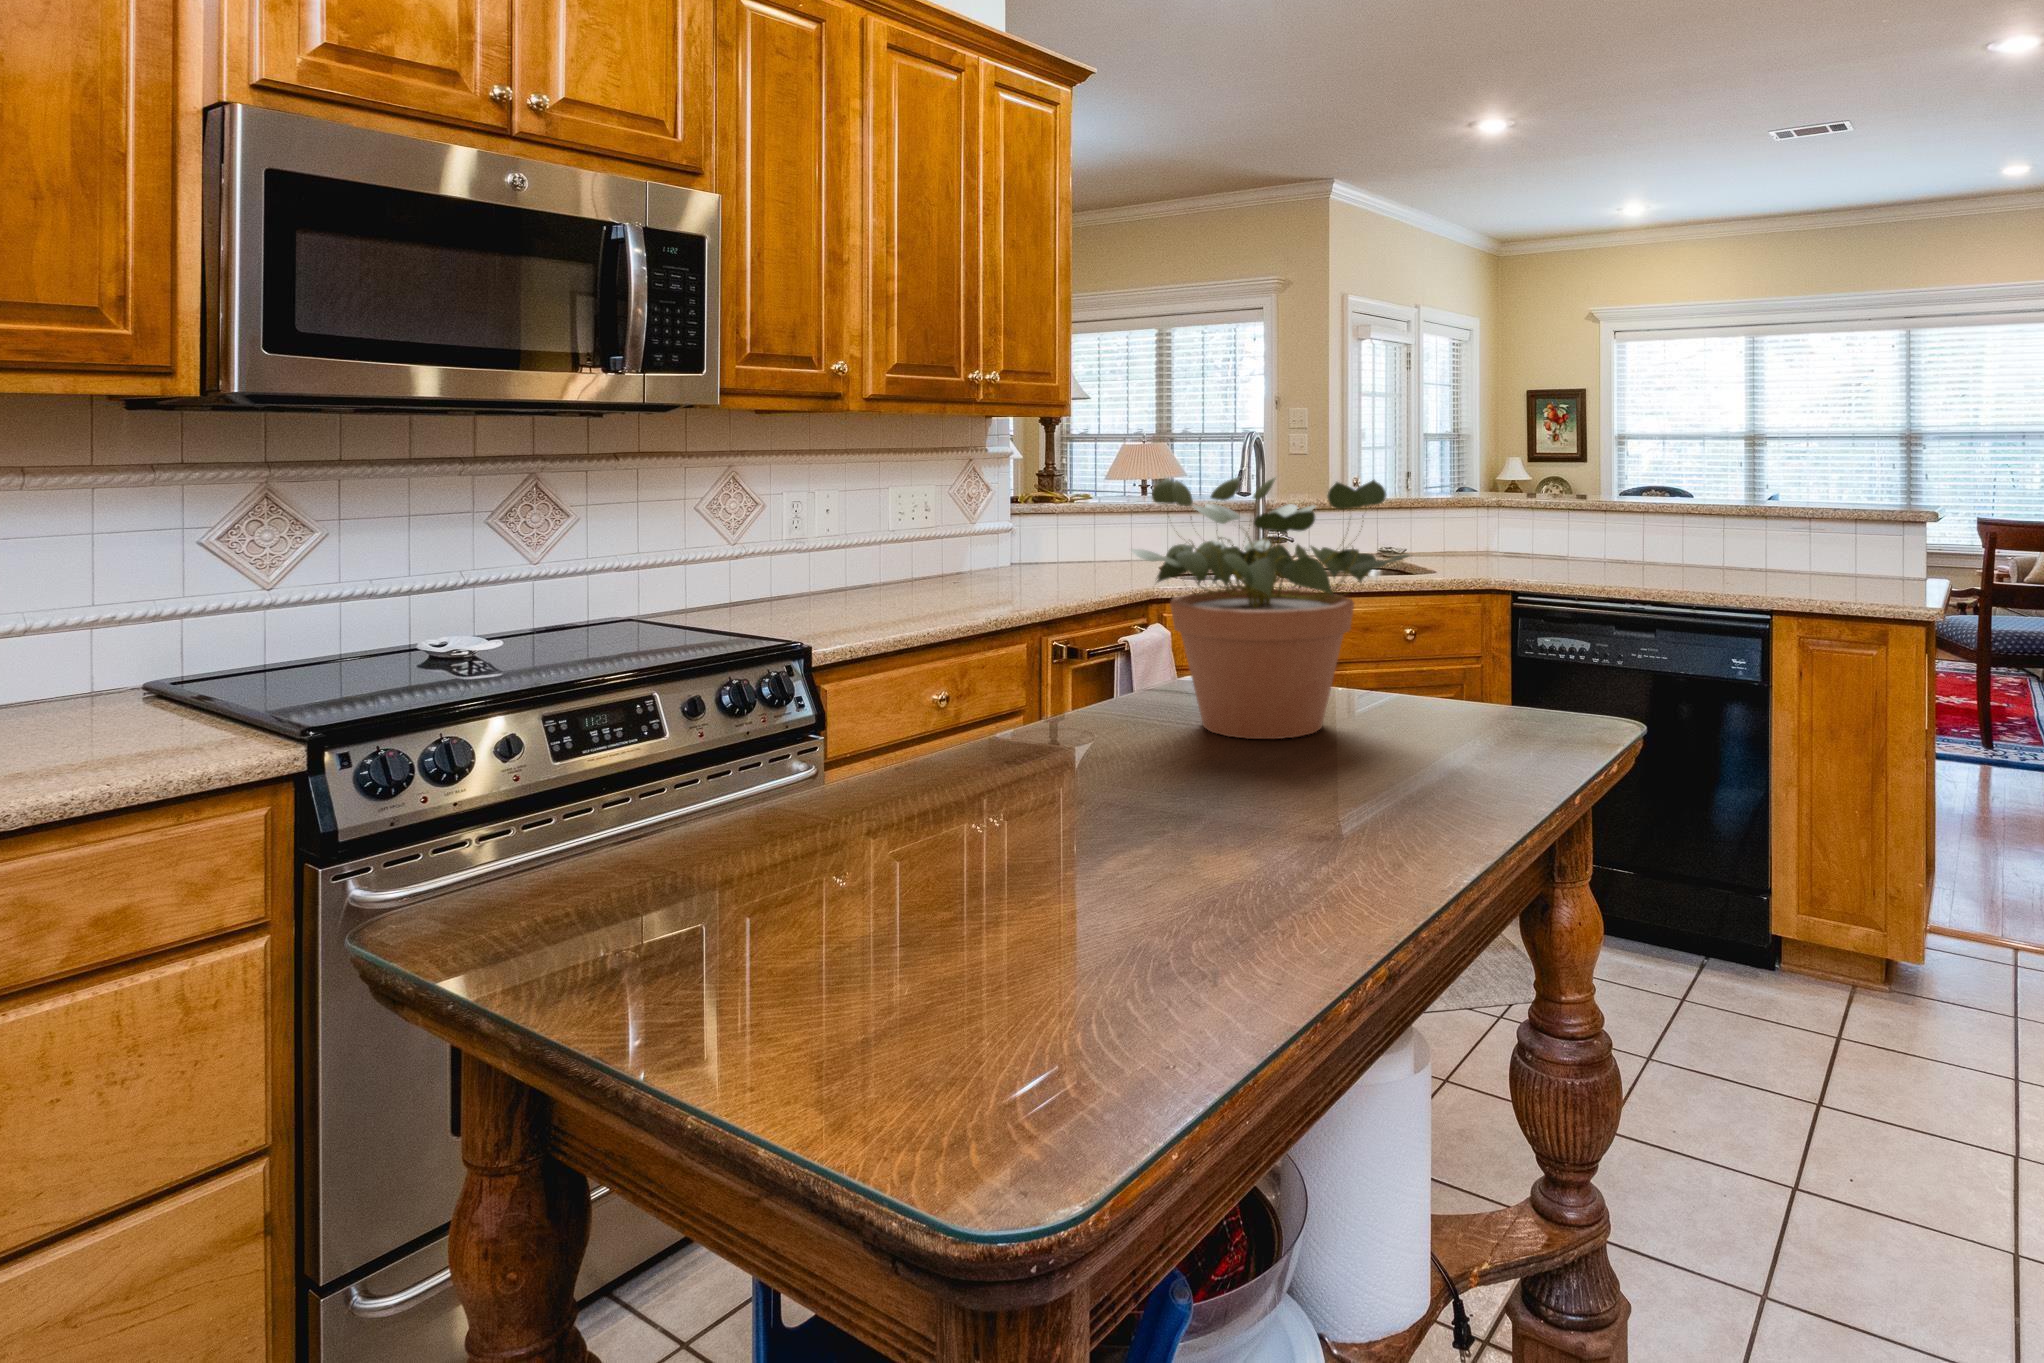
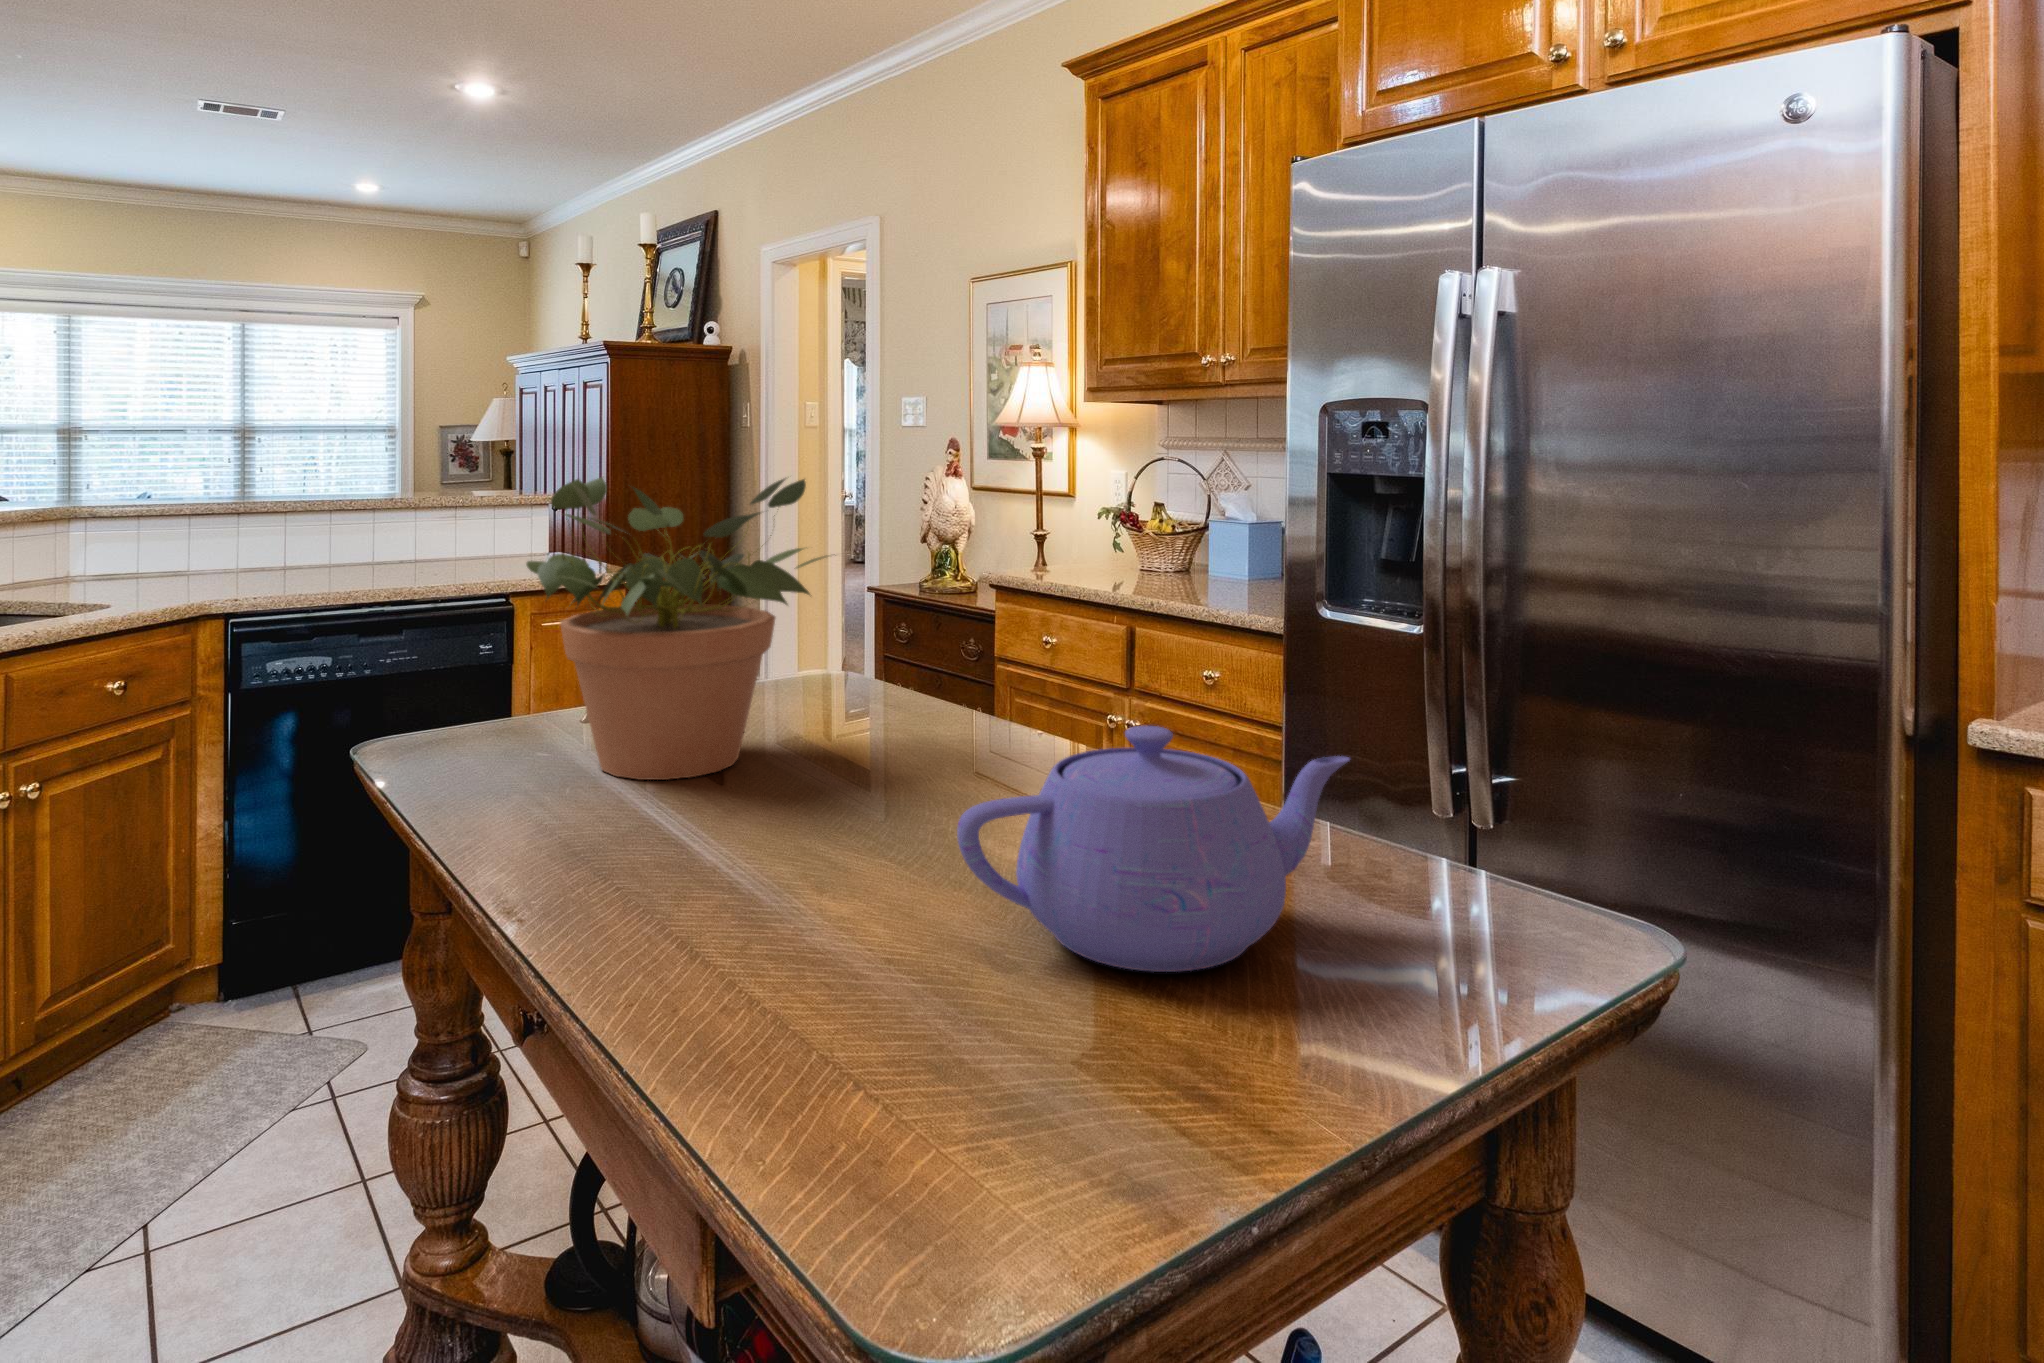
teapot: none [829,704,1076,925] -> present [957,726,1350,972]

